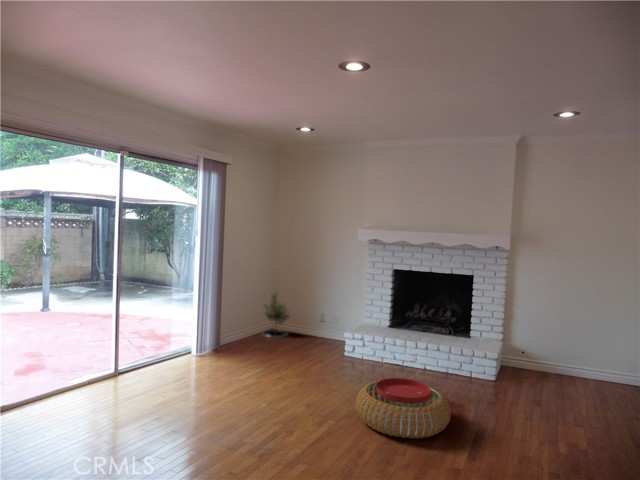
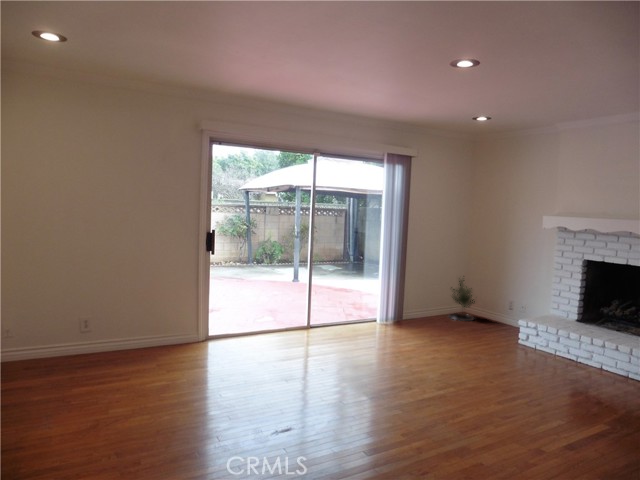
pouf: present [356,378,451,439] -> none [480,359,575,413]

